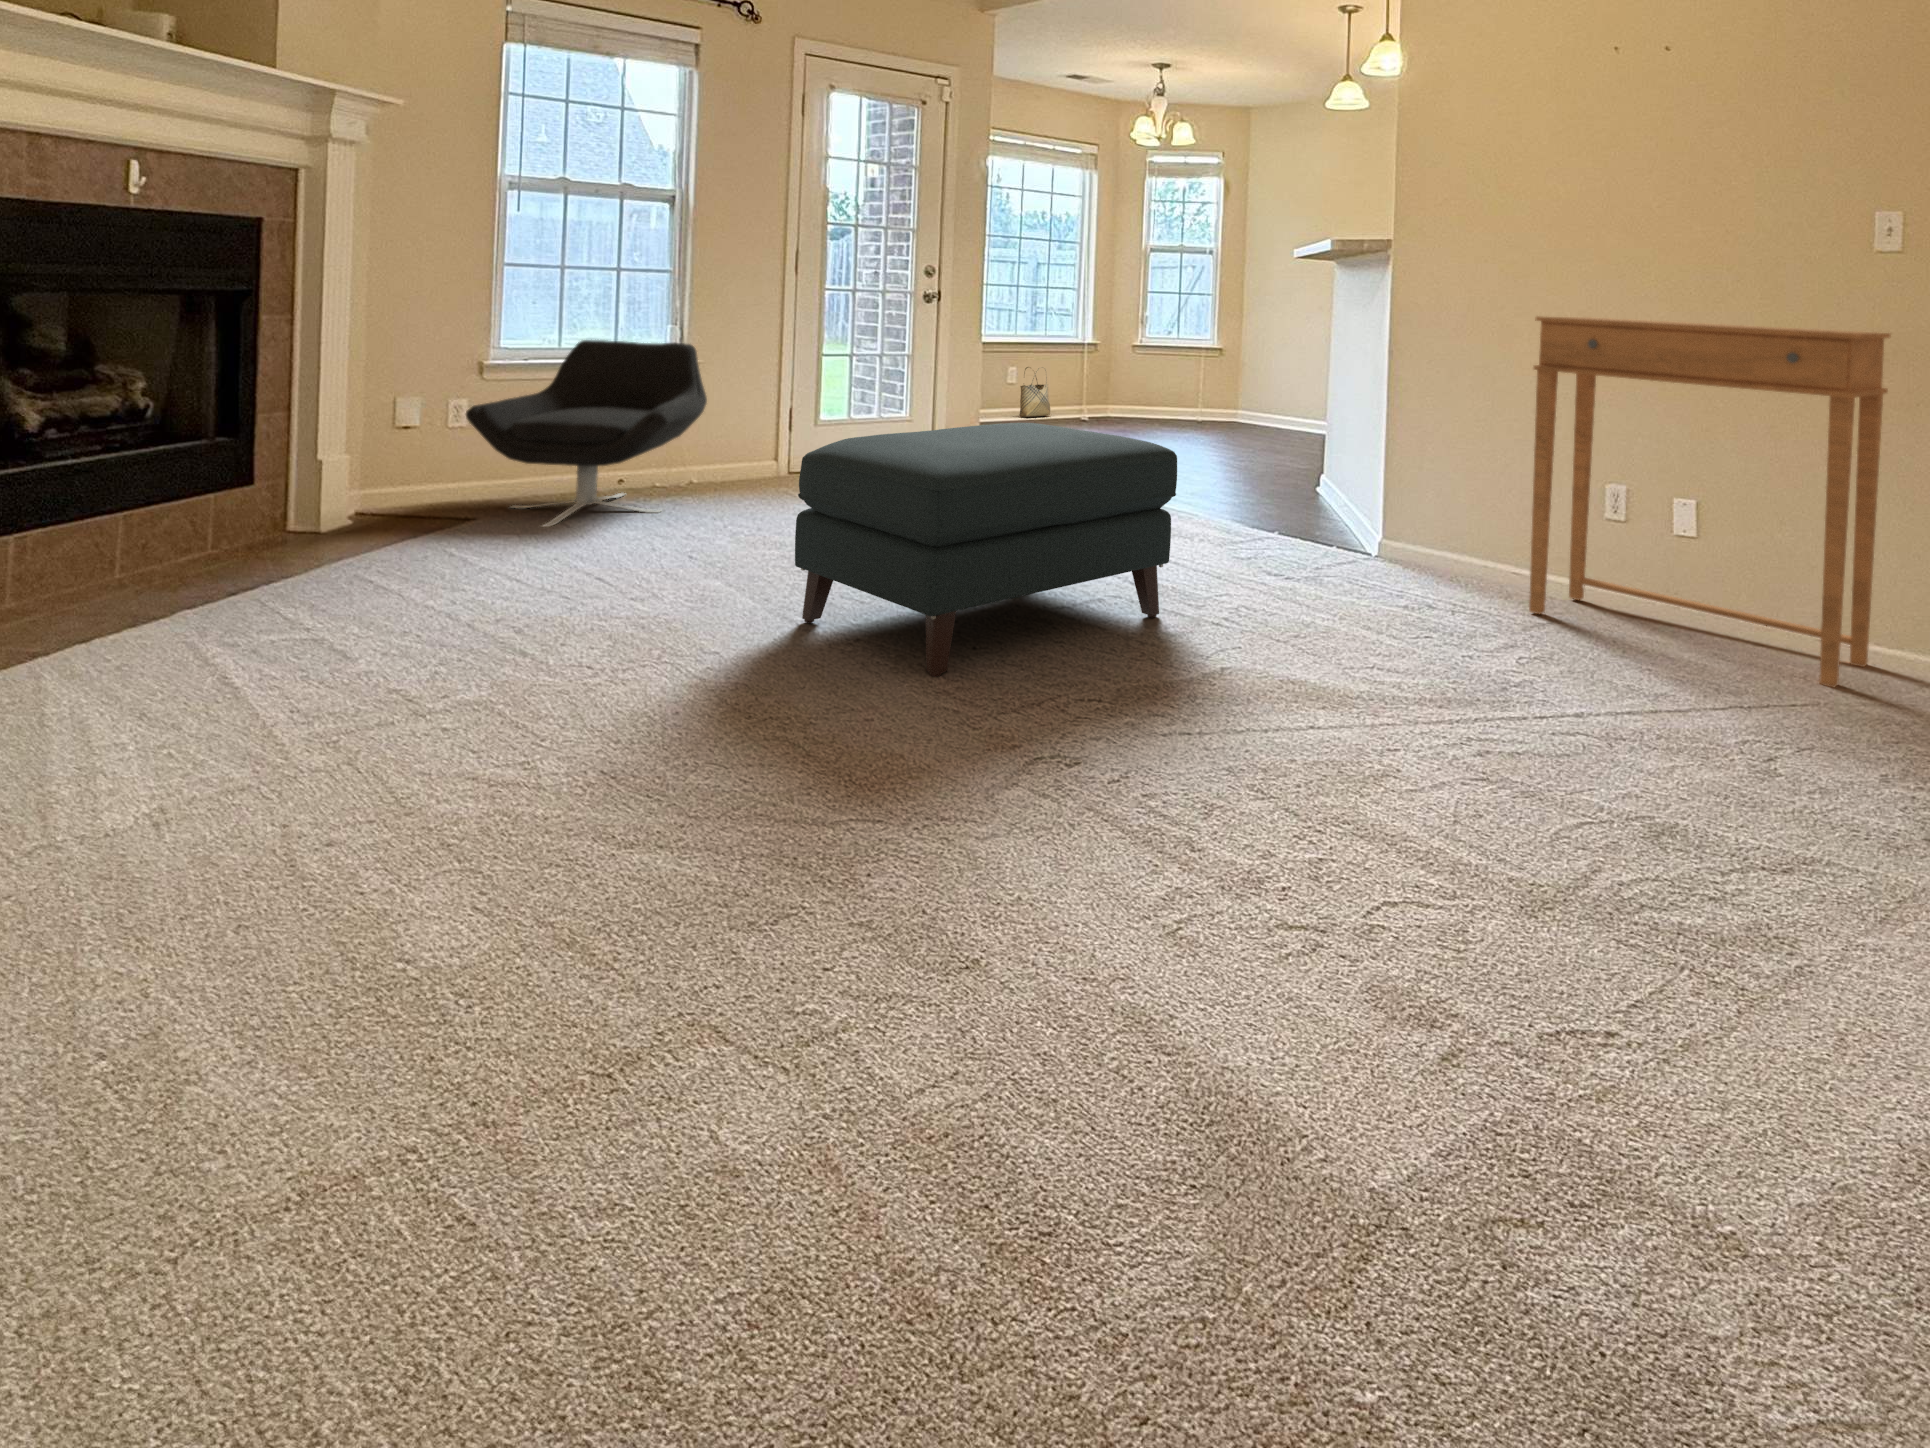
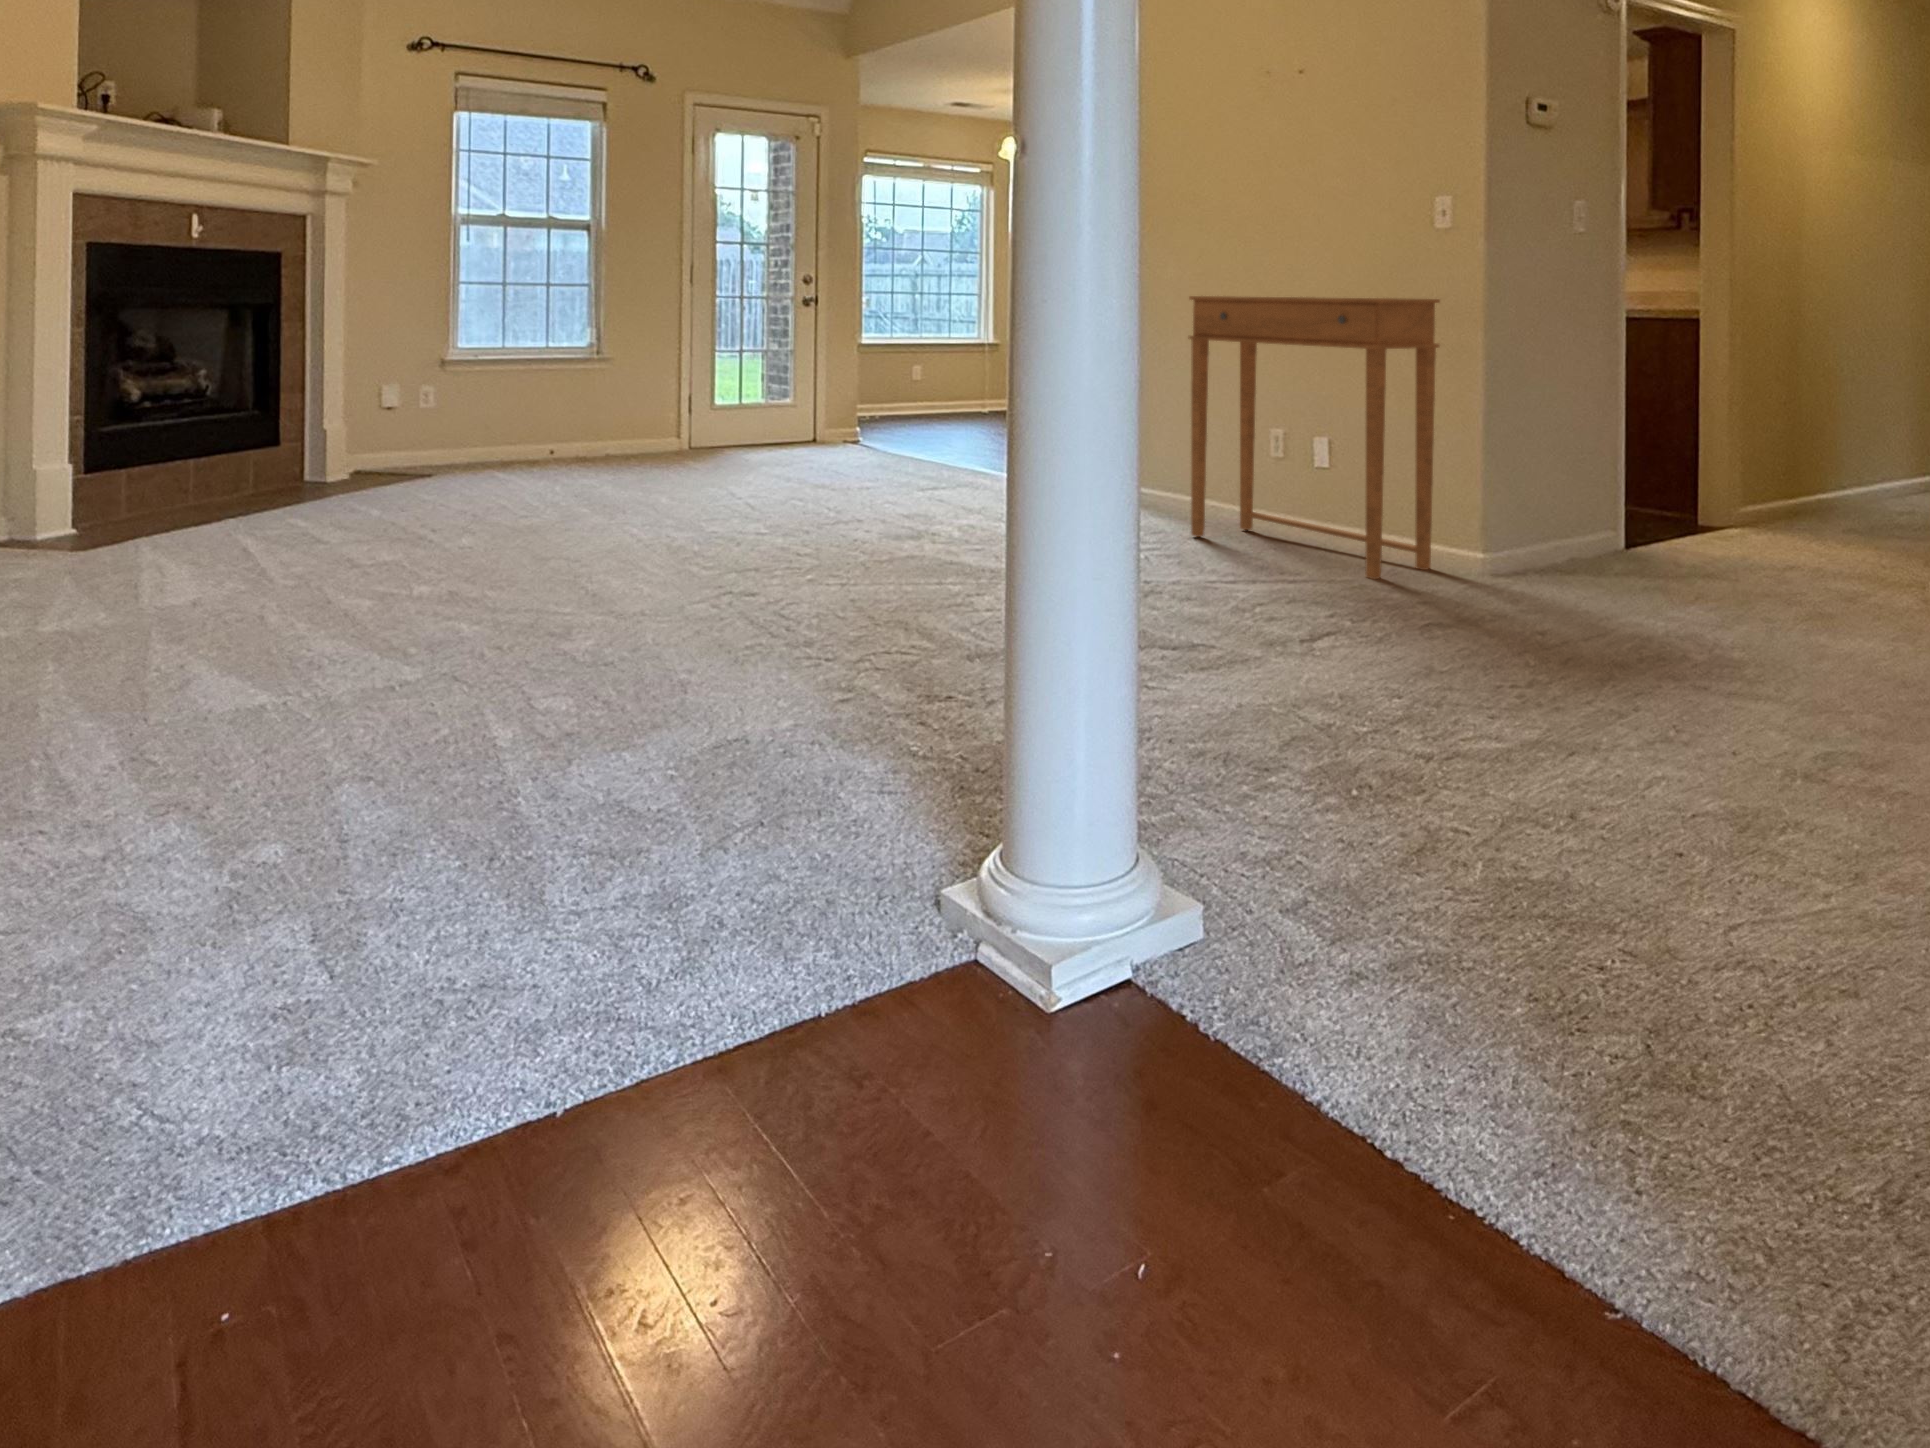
lounge chair: present [466,340,707,527] -> none [425,342,609,482]
woven basket: present [1019,367,1050,417] -> none [923,368,952,413]
ottoman: present [795,423,1177,677] -> none [617,389,898,560]

